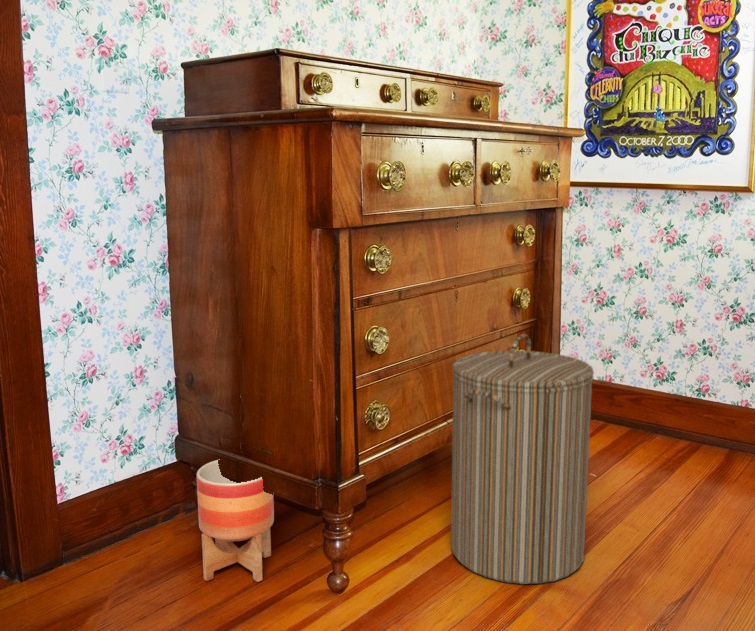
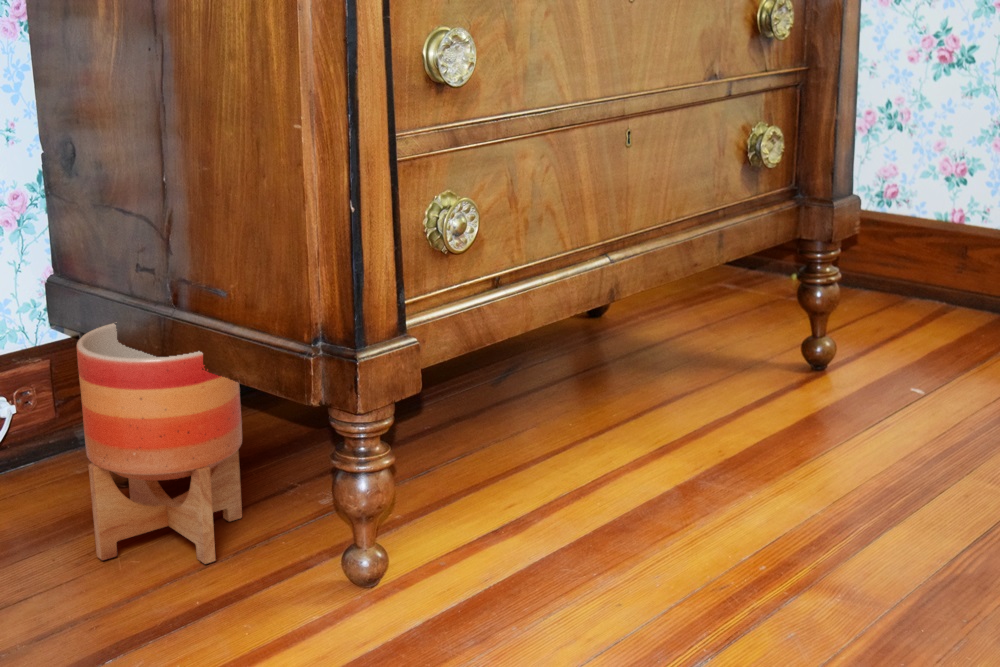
laundry hamper: present [451,334,594,584] -> none [611,54,921,579]

